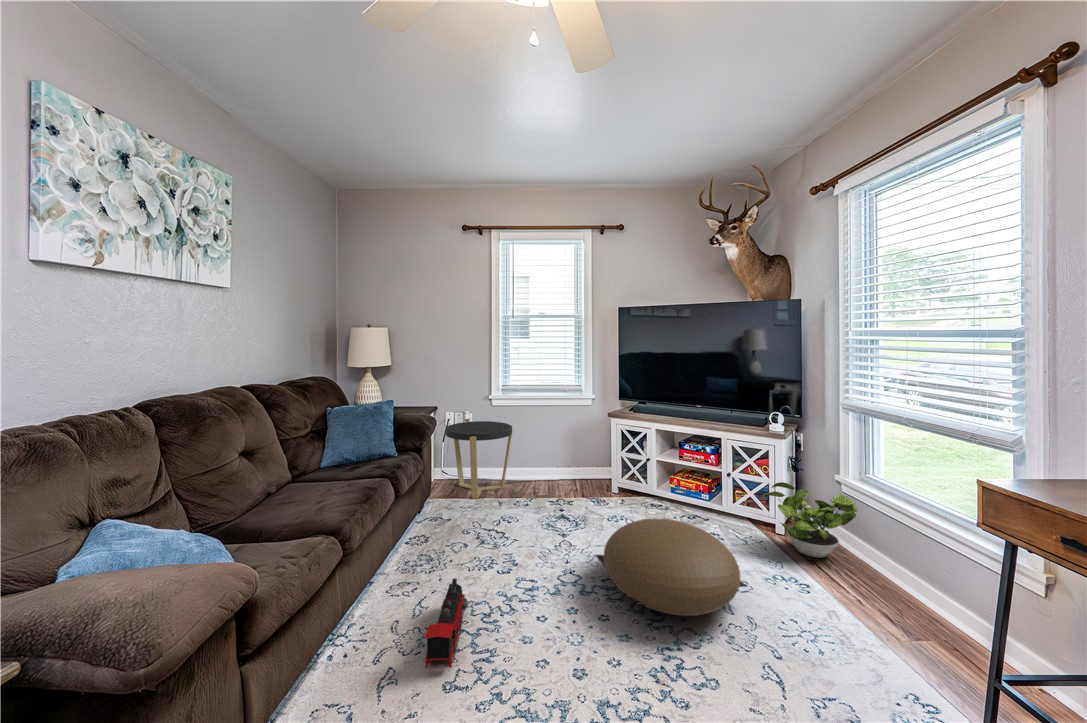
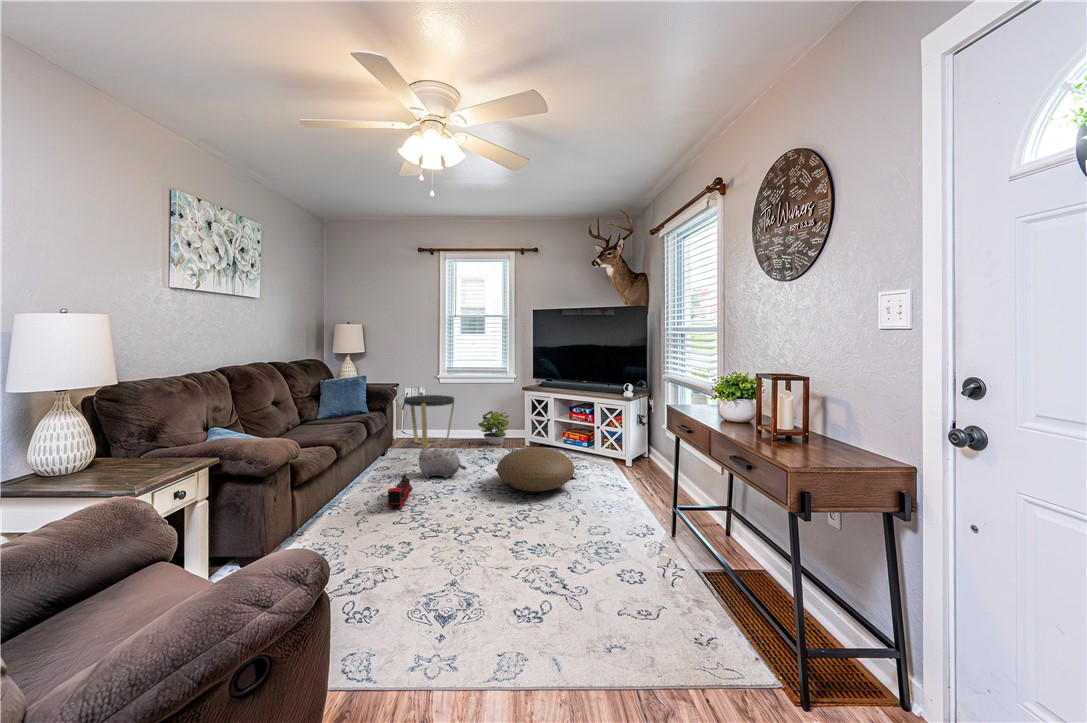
potted plant: present [761,482,858,558] -> present [478,411,509,445]
plush toy: none [470,517,548,567] -> present [418,448,466,478]

